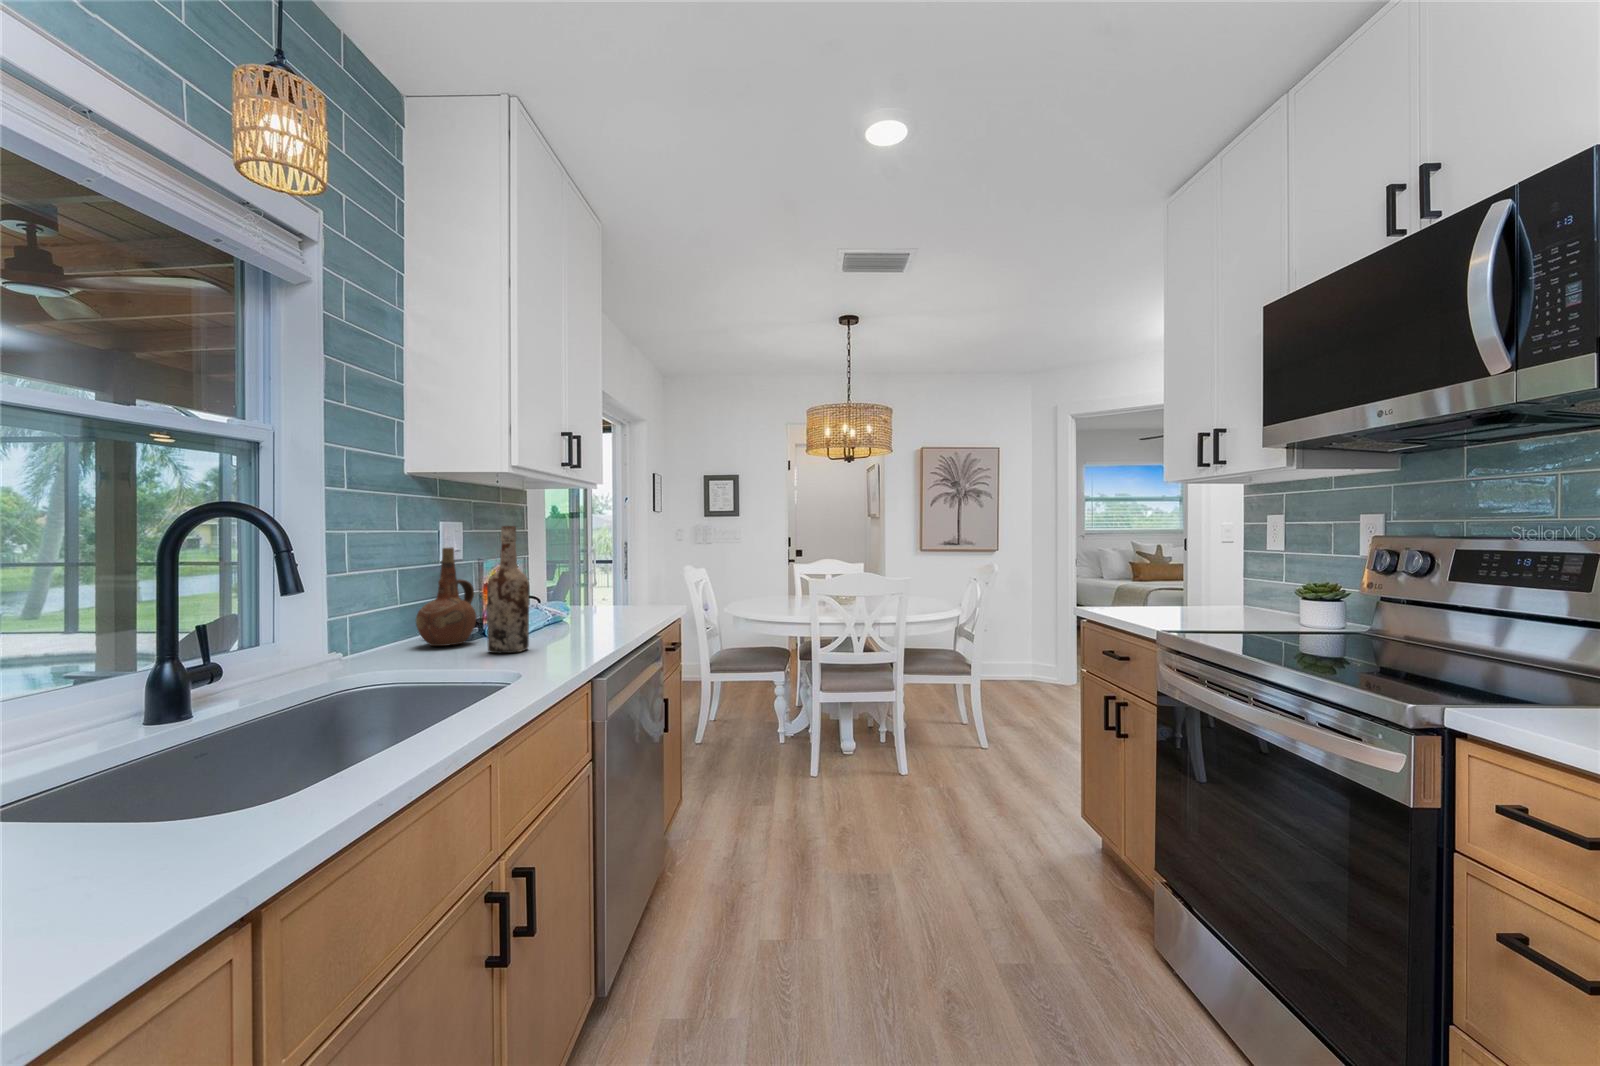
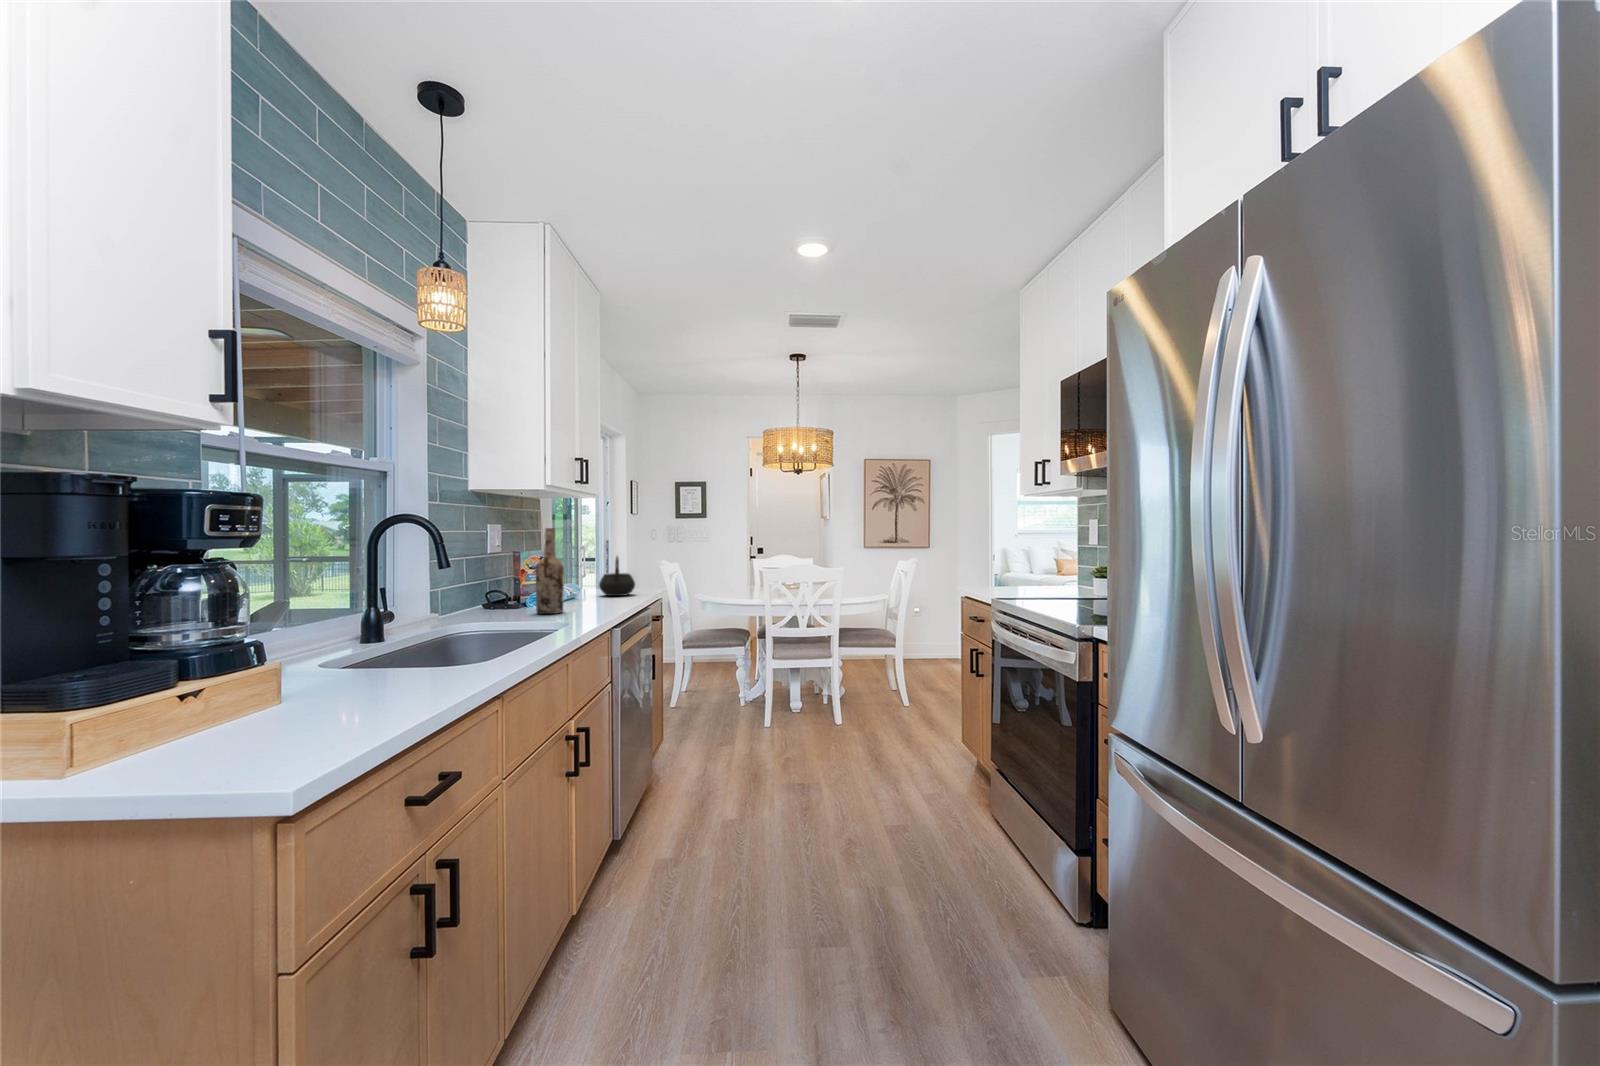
ceramic pitcher: present [416,548,476,646] -> none [483,543,523,611]
kettle: none [595,563,643,618] -> present [599,557,635,596]

